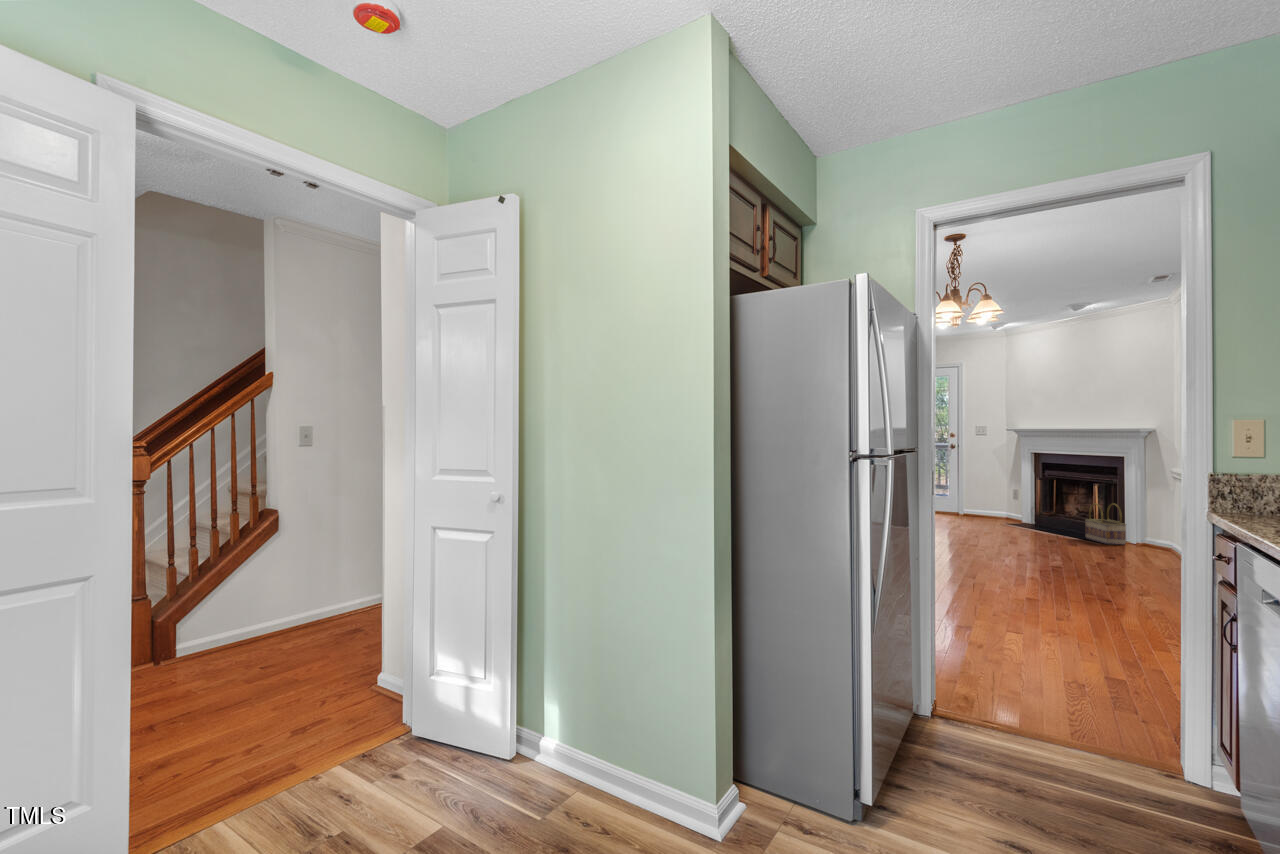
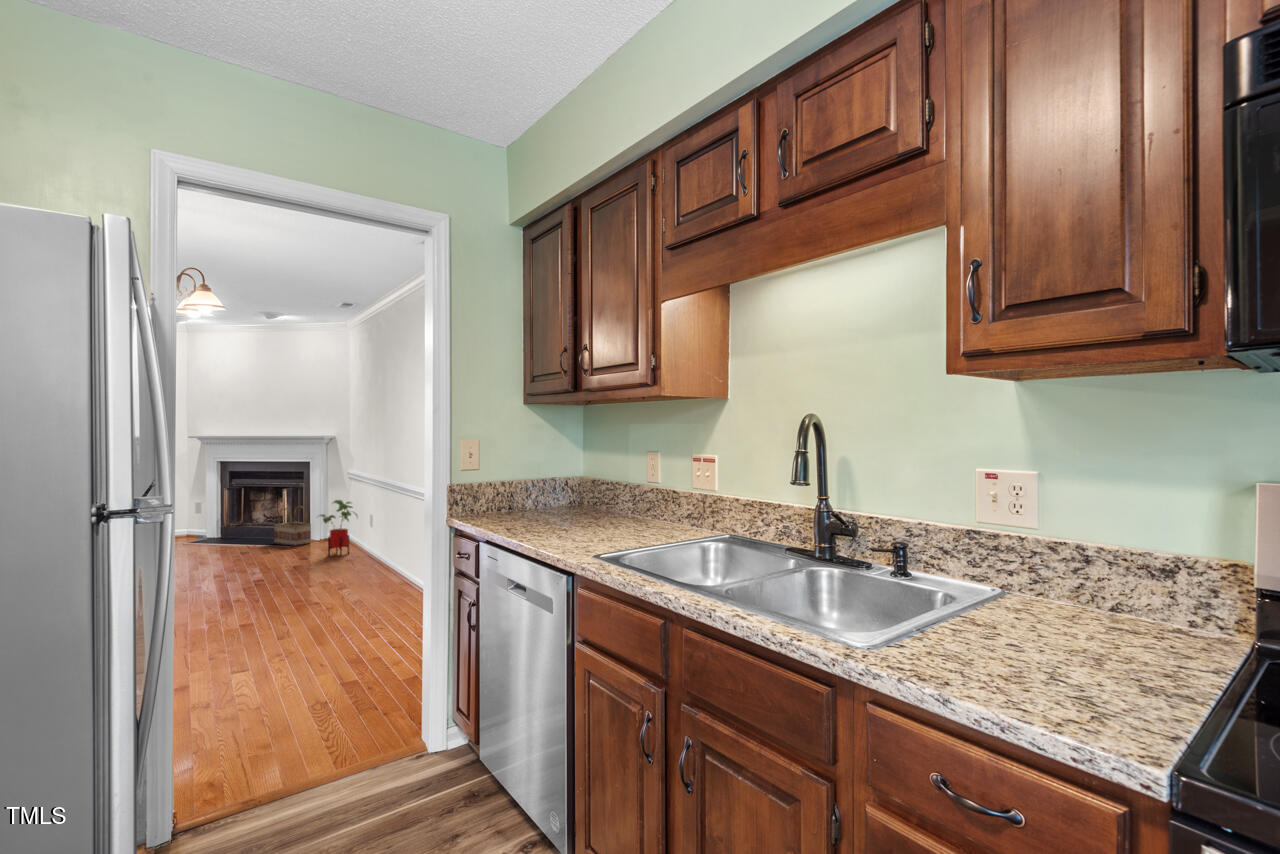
house plant: none [1127,500,1181,563] -> present [319,500,357,555]

